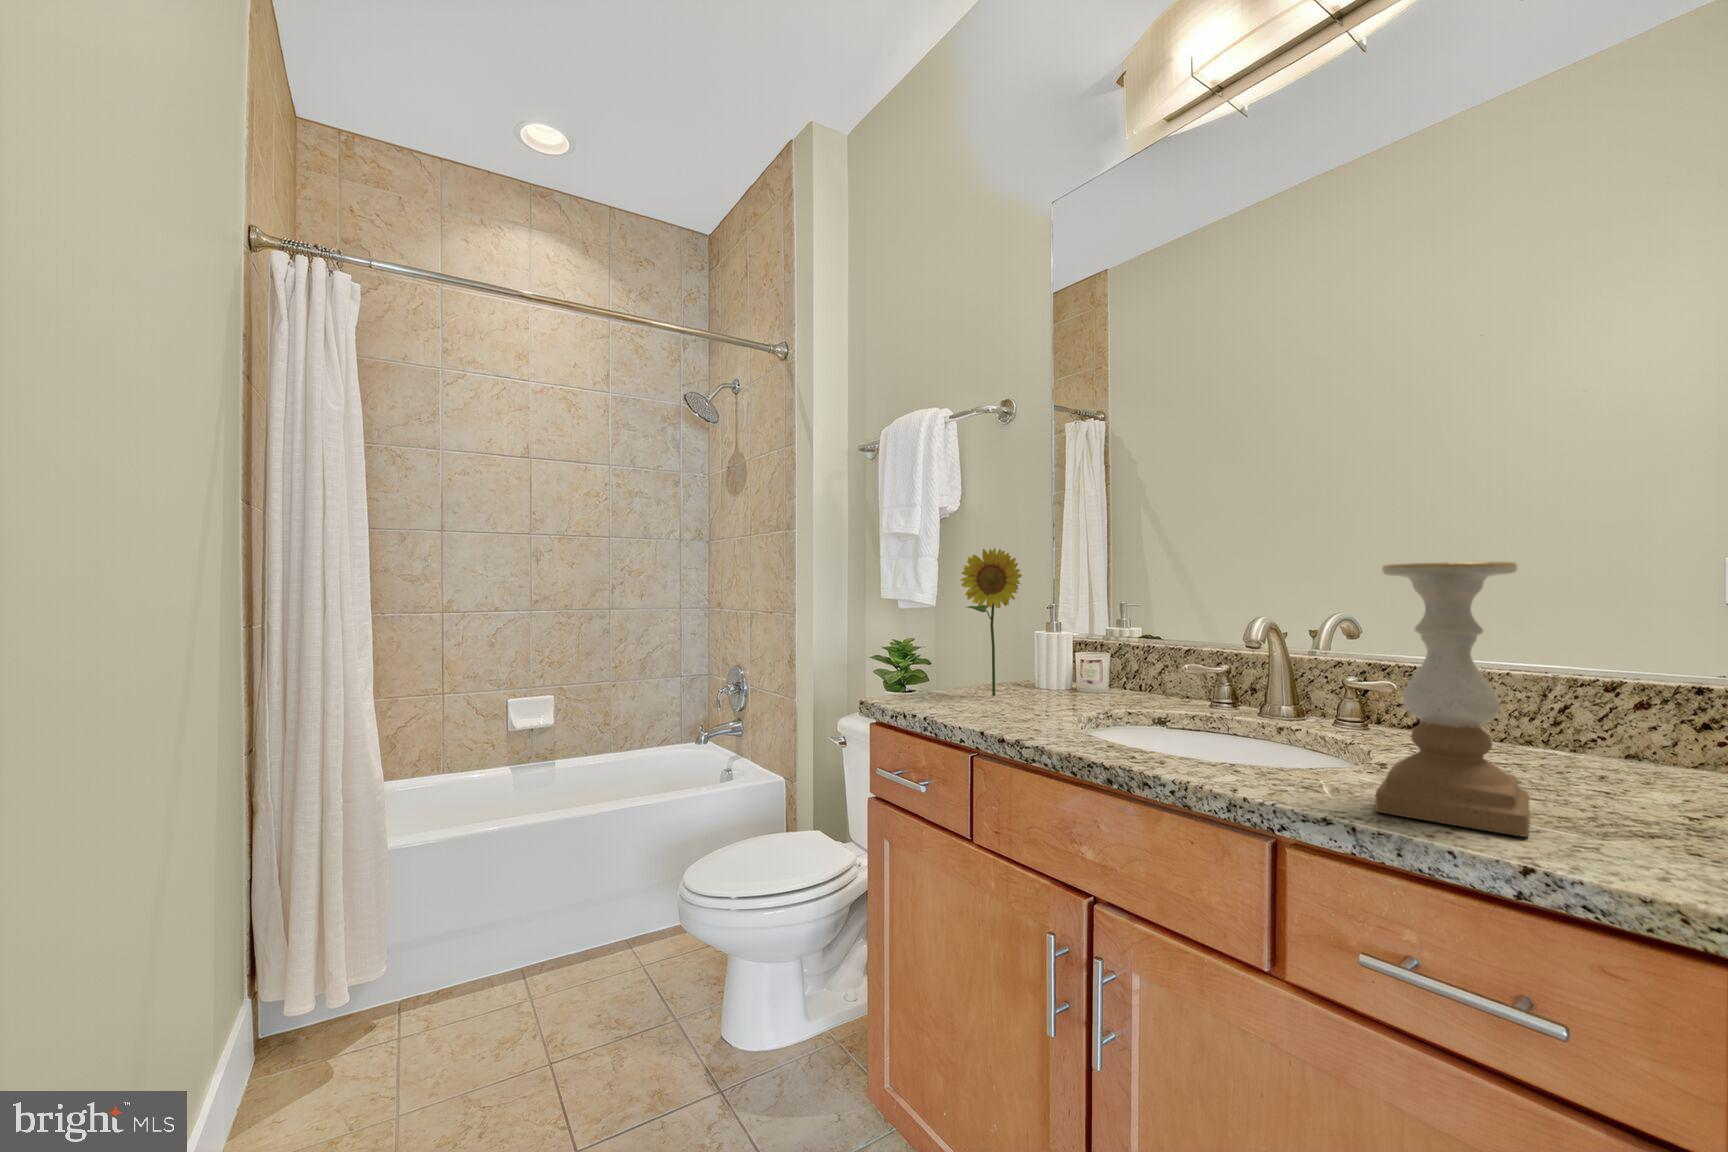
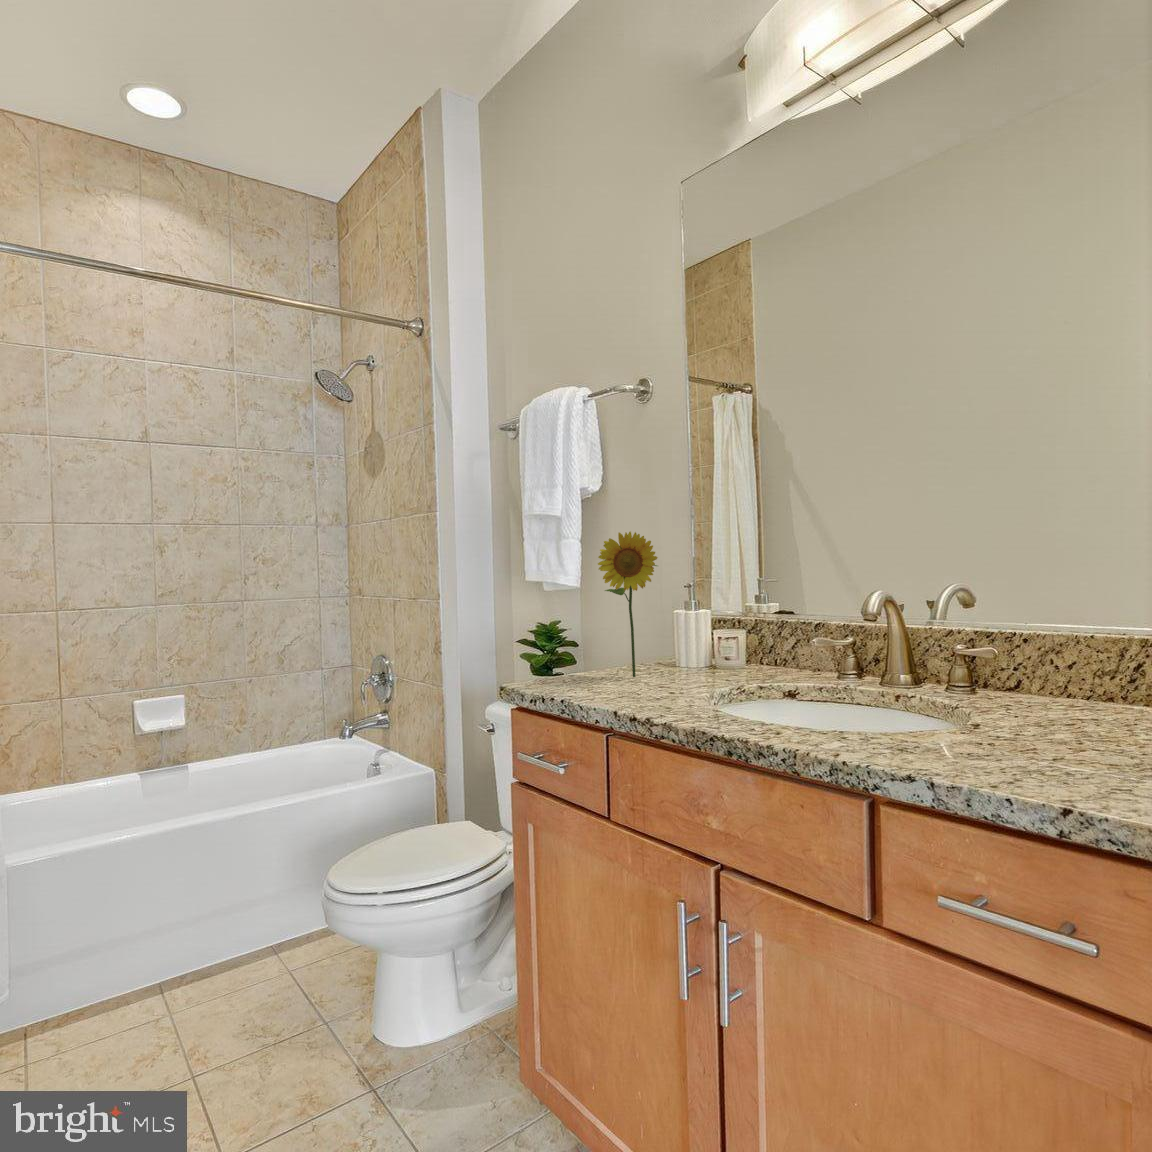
candle holder: present [1376,562,1530,837] -> none [953,542,1082,782]

